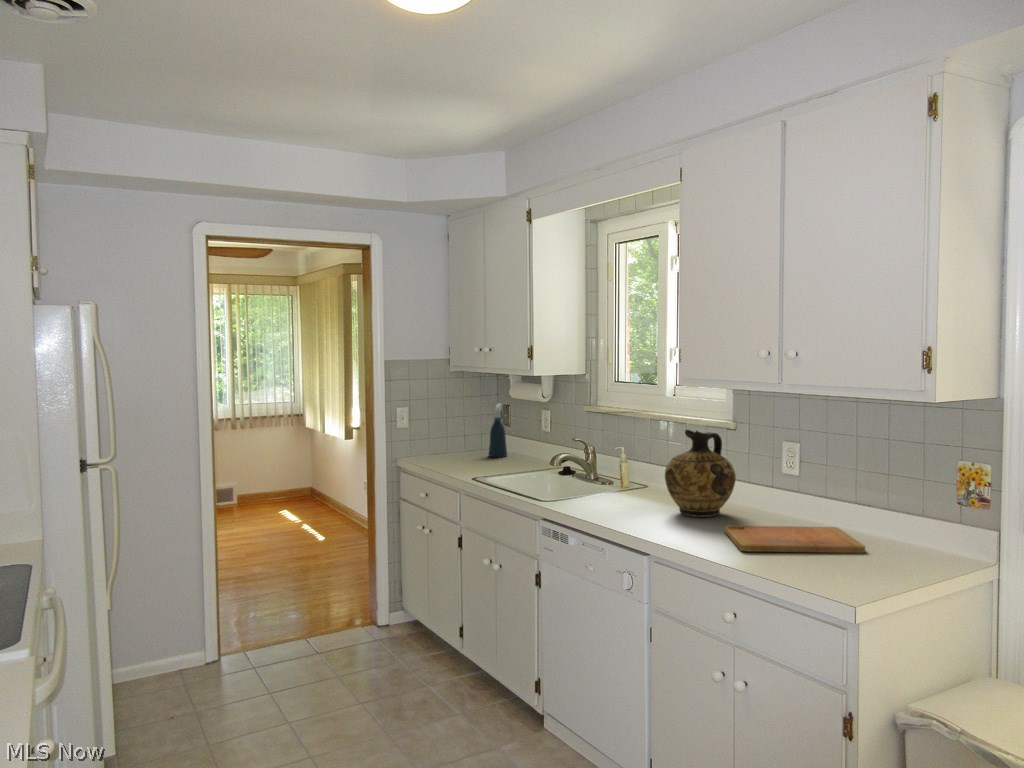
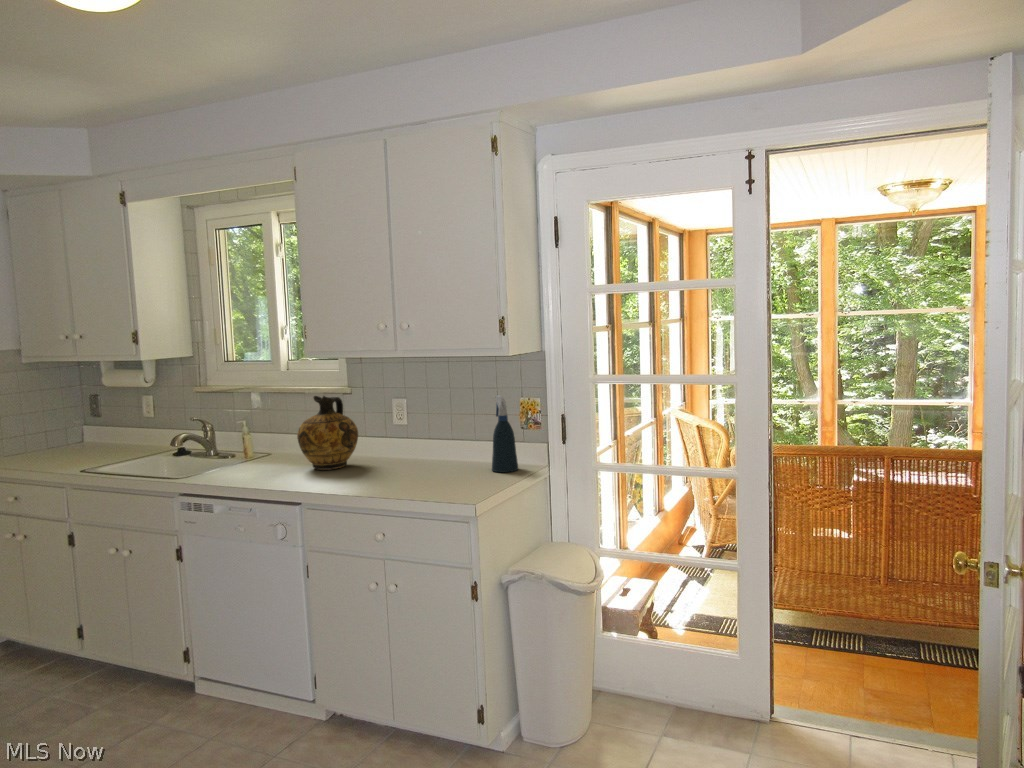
spray bottle: present [489,403,507,457] -> present [492,395,518,472]
cutting board: present [725,526,865,553] -> none [358,460,466,486]

